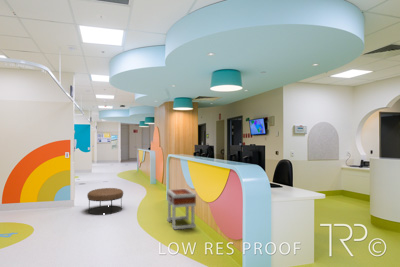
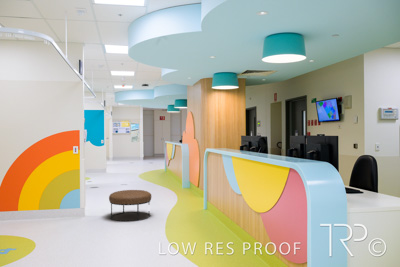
side table: present [167,189,196,229] -> none [206,191,242,240]

